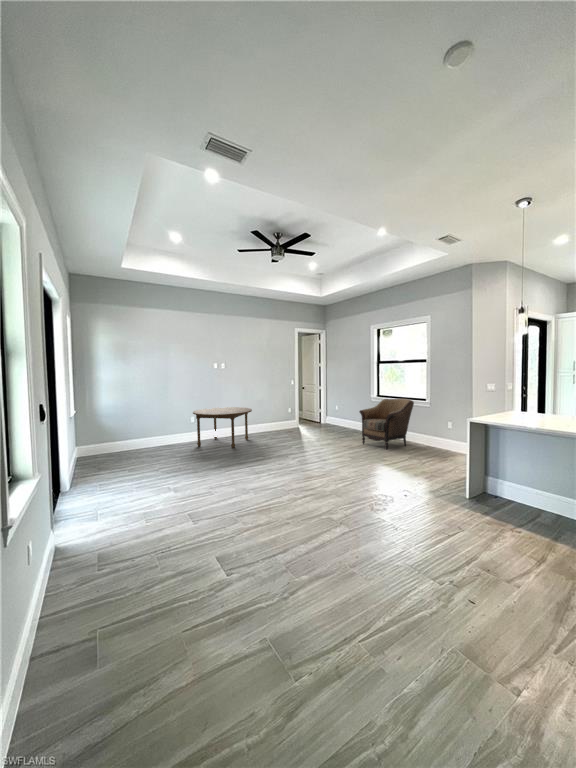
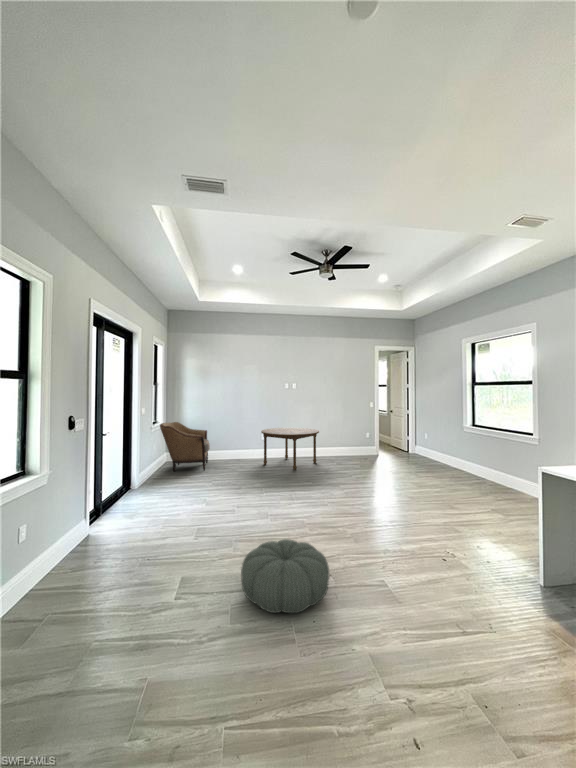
armchair: present [359,399,414,450] -> present [160,422,210,471]
pouf: none [279,502,357,560] -> present [241,539,329,613]

